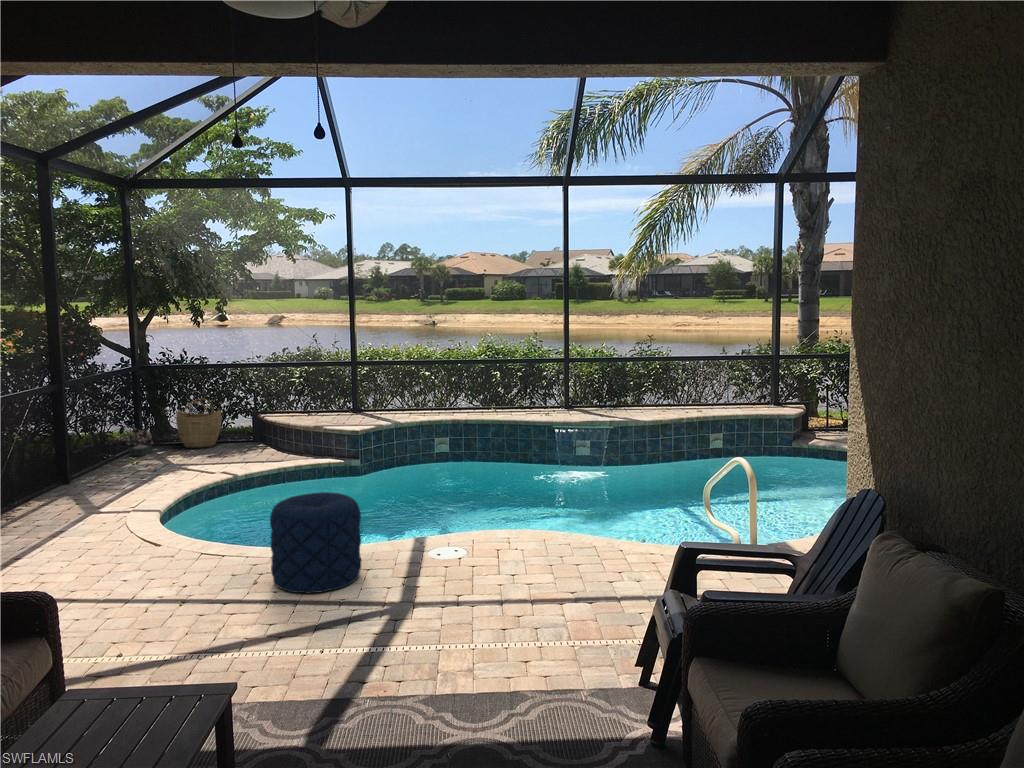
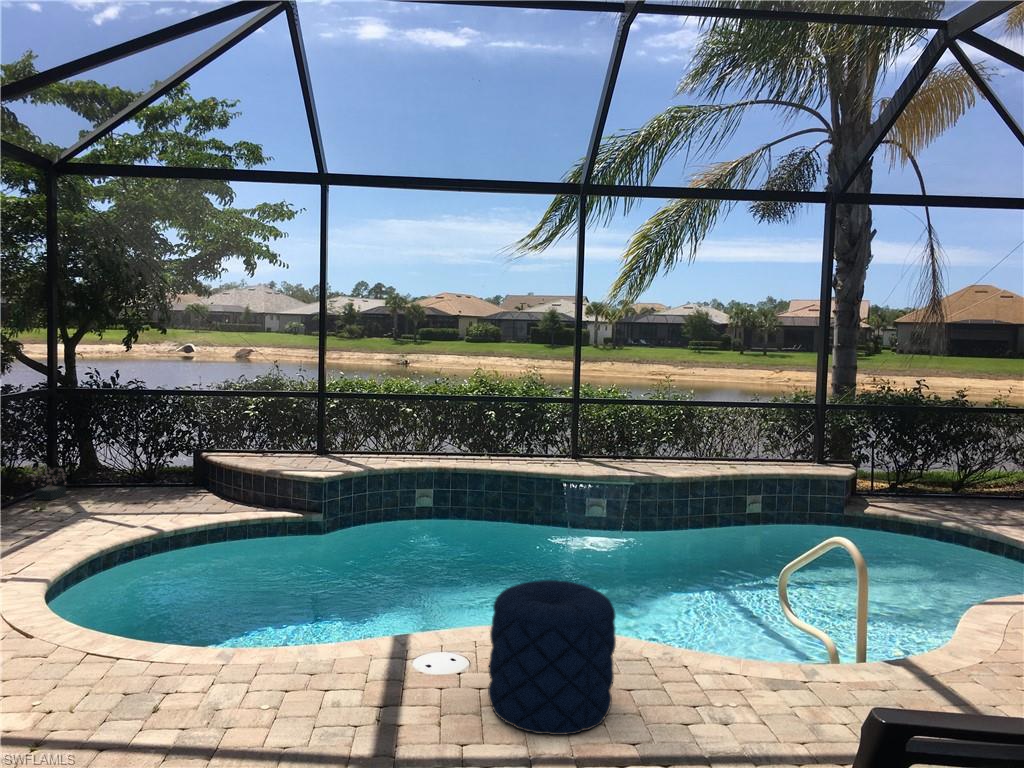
woven basket: present [176,398,221,448] -> none [99,430,156,491]
pouf: present [270,492,361,593] -> present [488,580,616,735]

